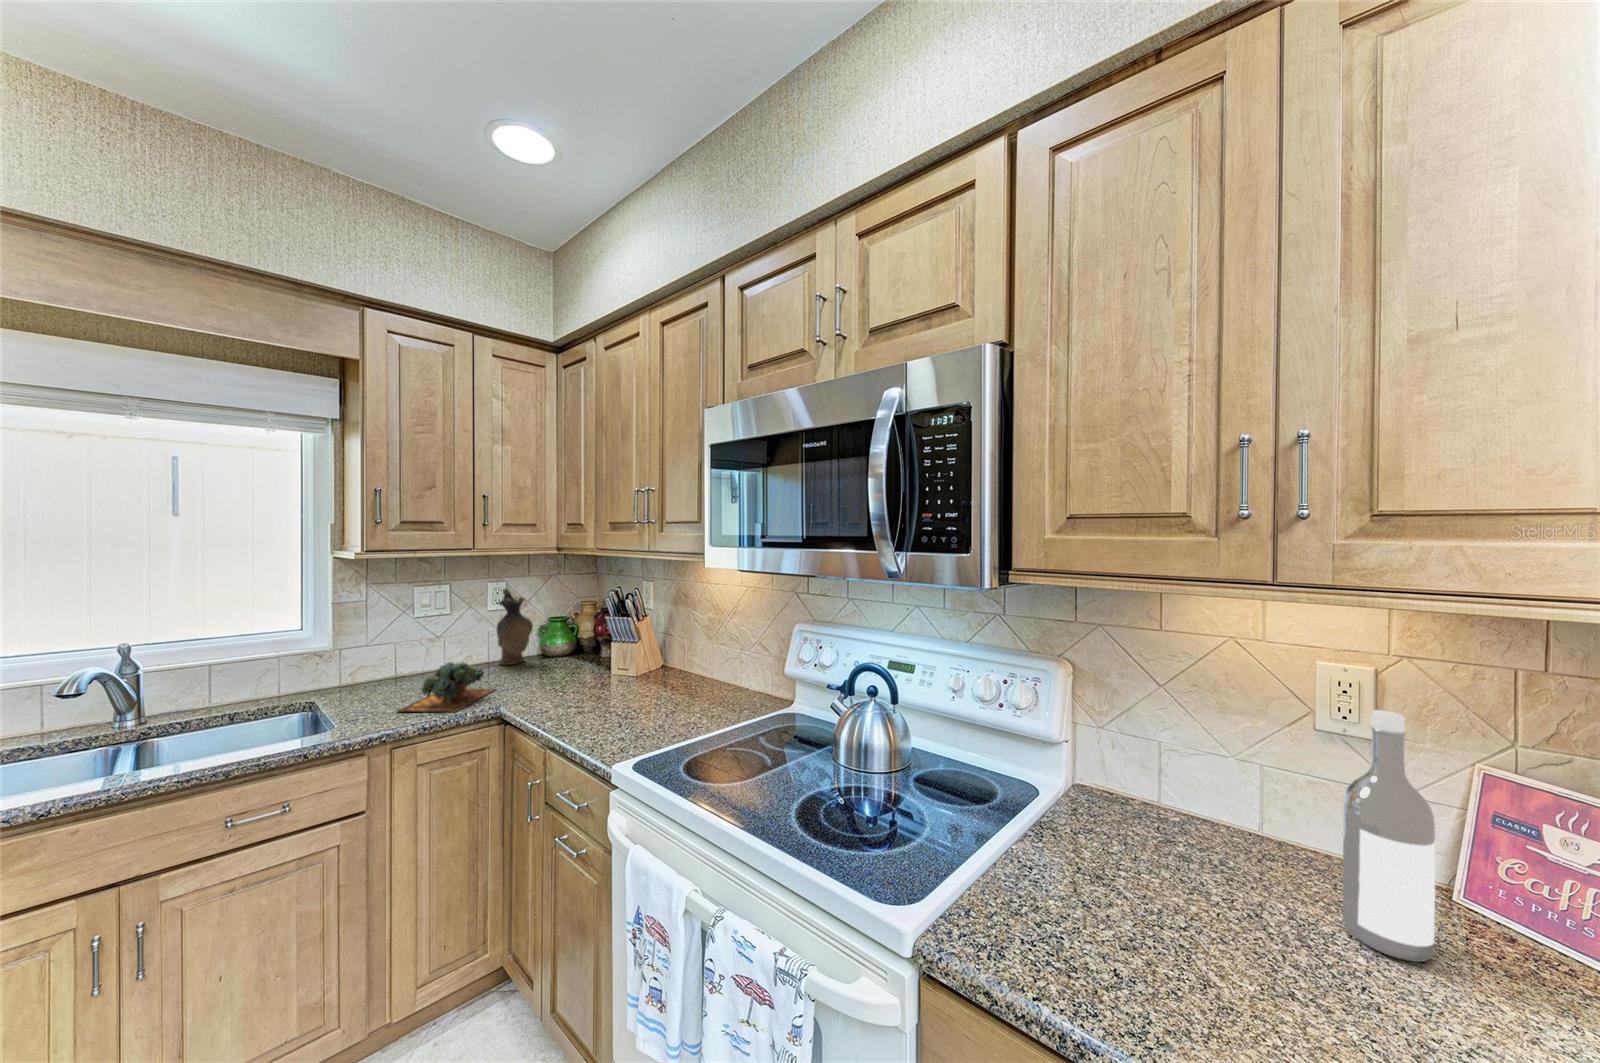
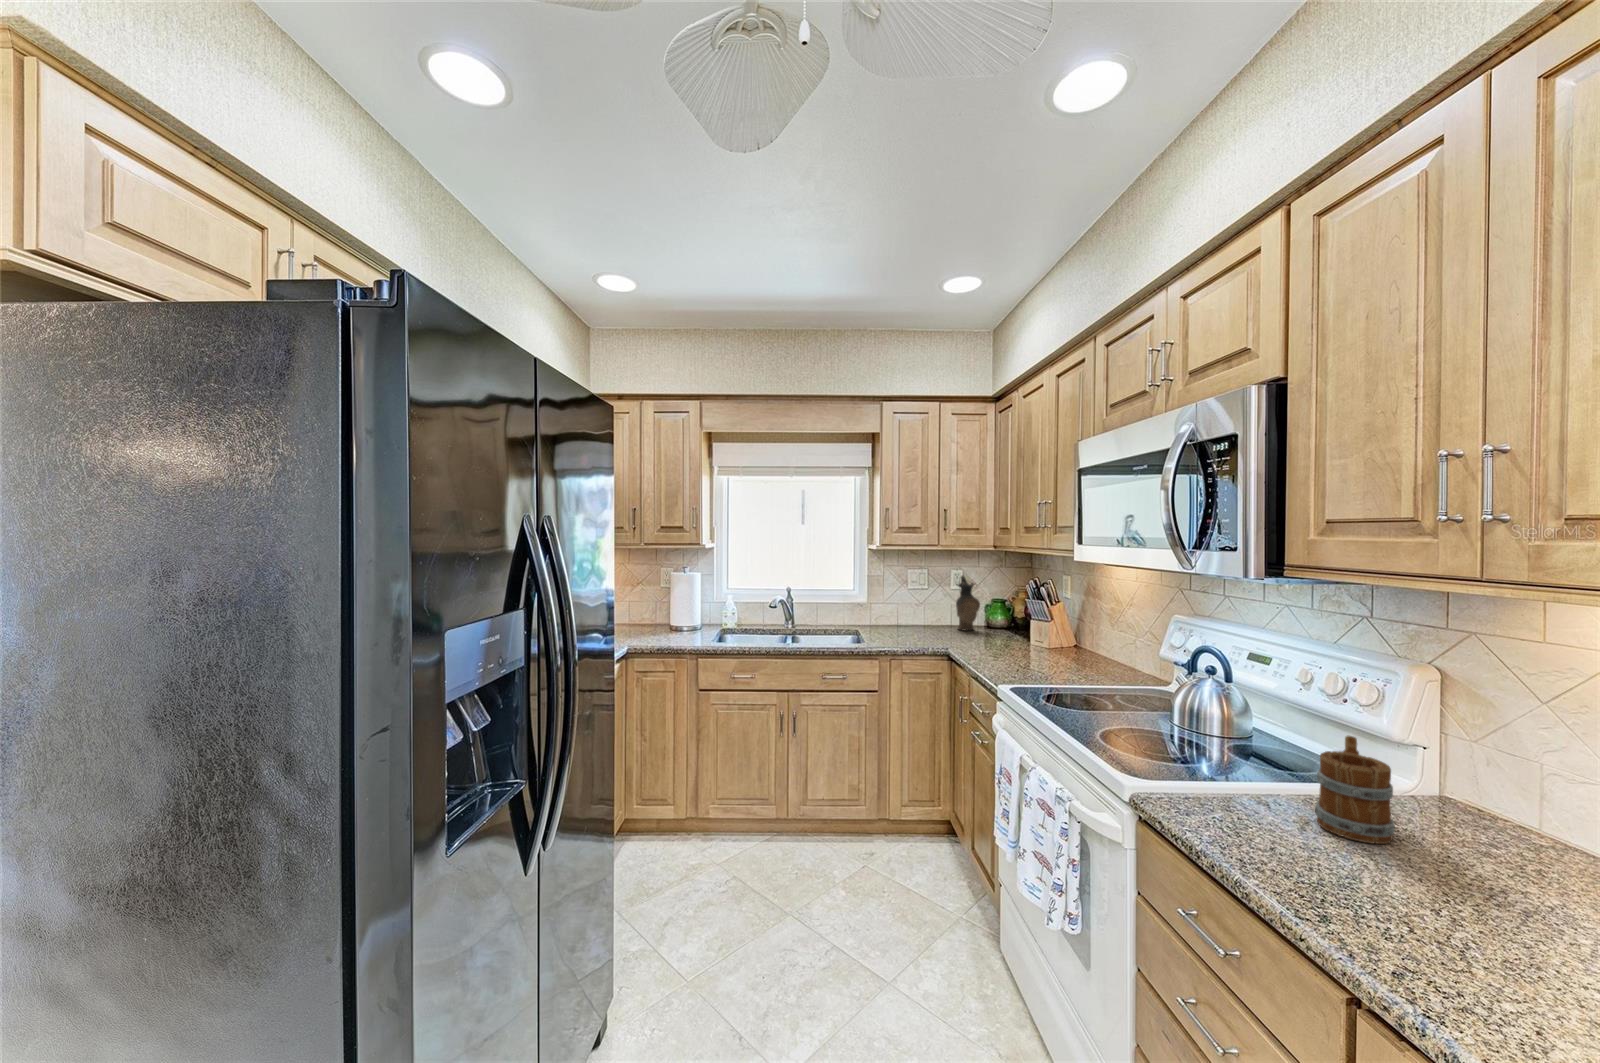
succulent plant: present [397,662,495,712] -> none [895,617,951,646]
wine bottle: present [1342,710,1435,962] -> none [1469,679,1548,877]
mug: none [1186,806,1320,989] -> present [1315,736,1395,844]

